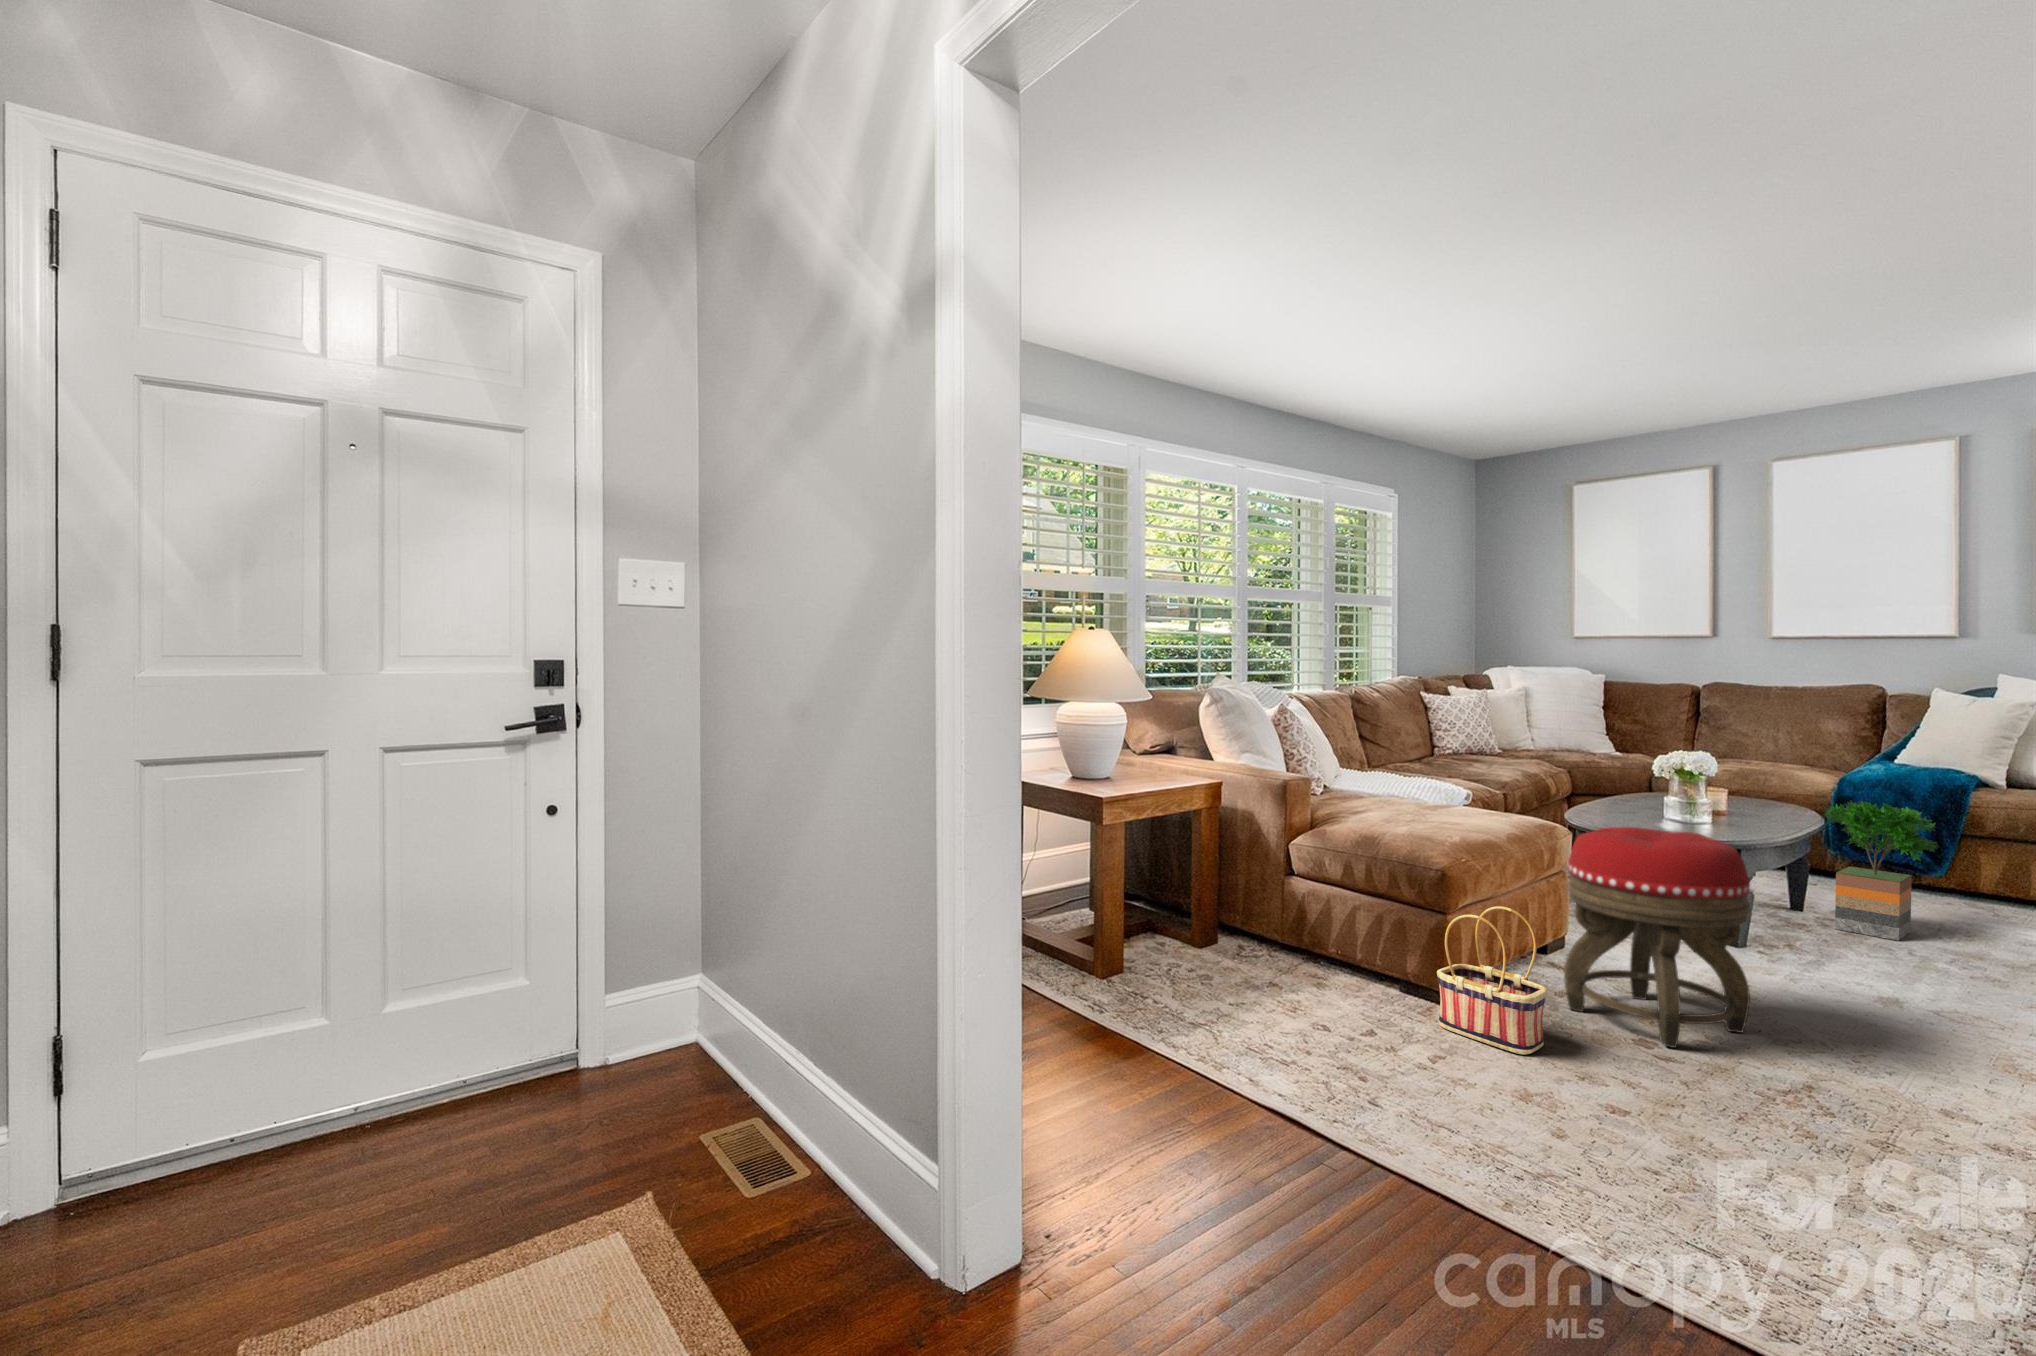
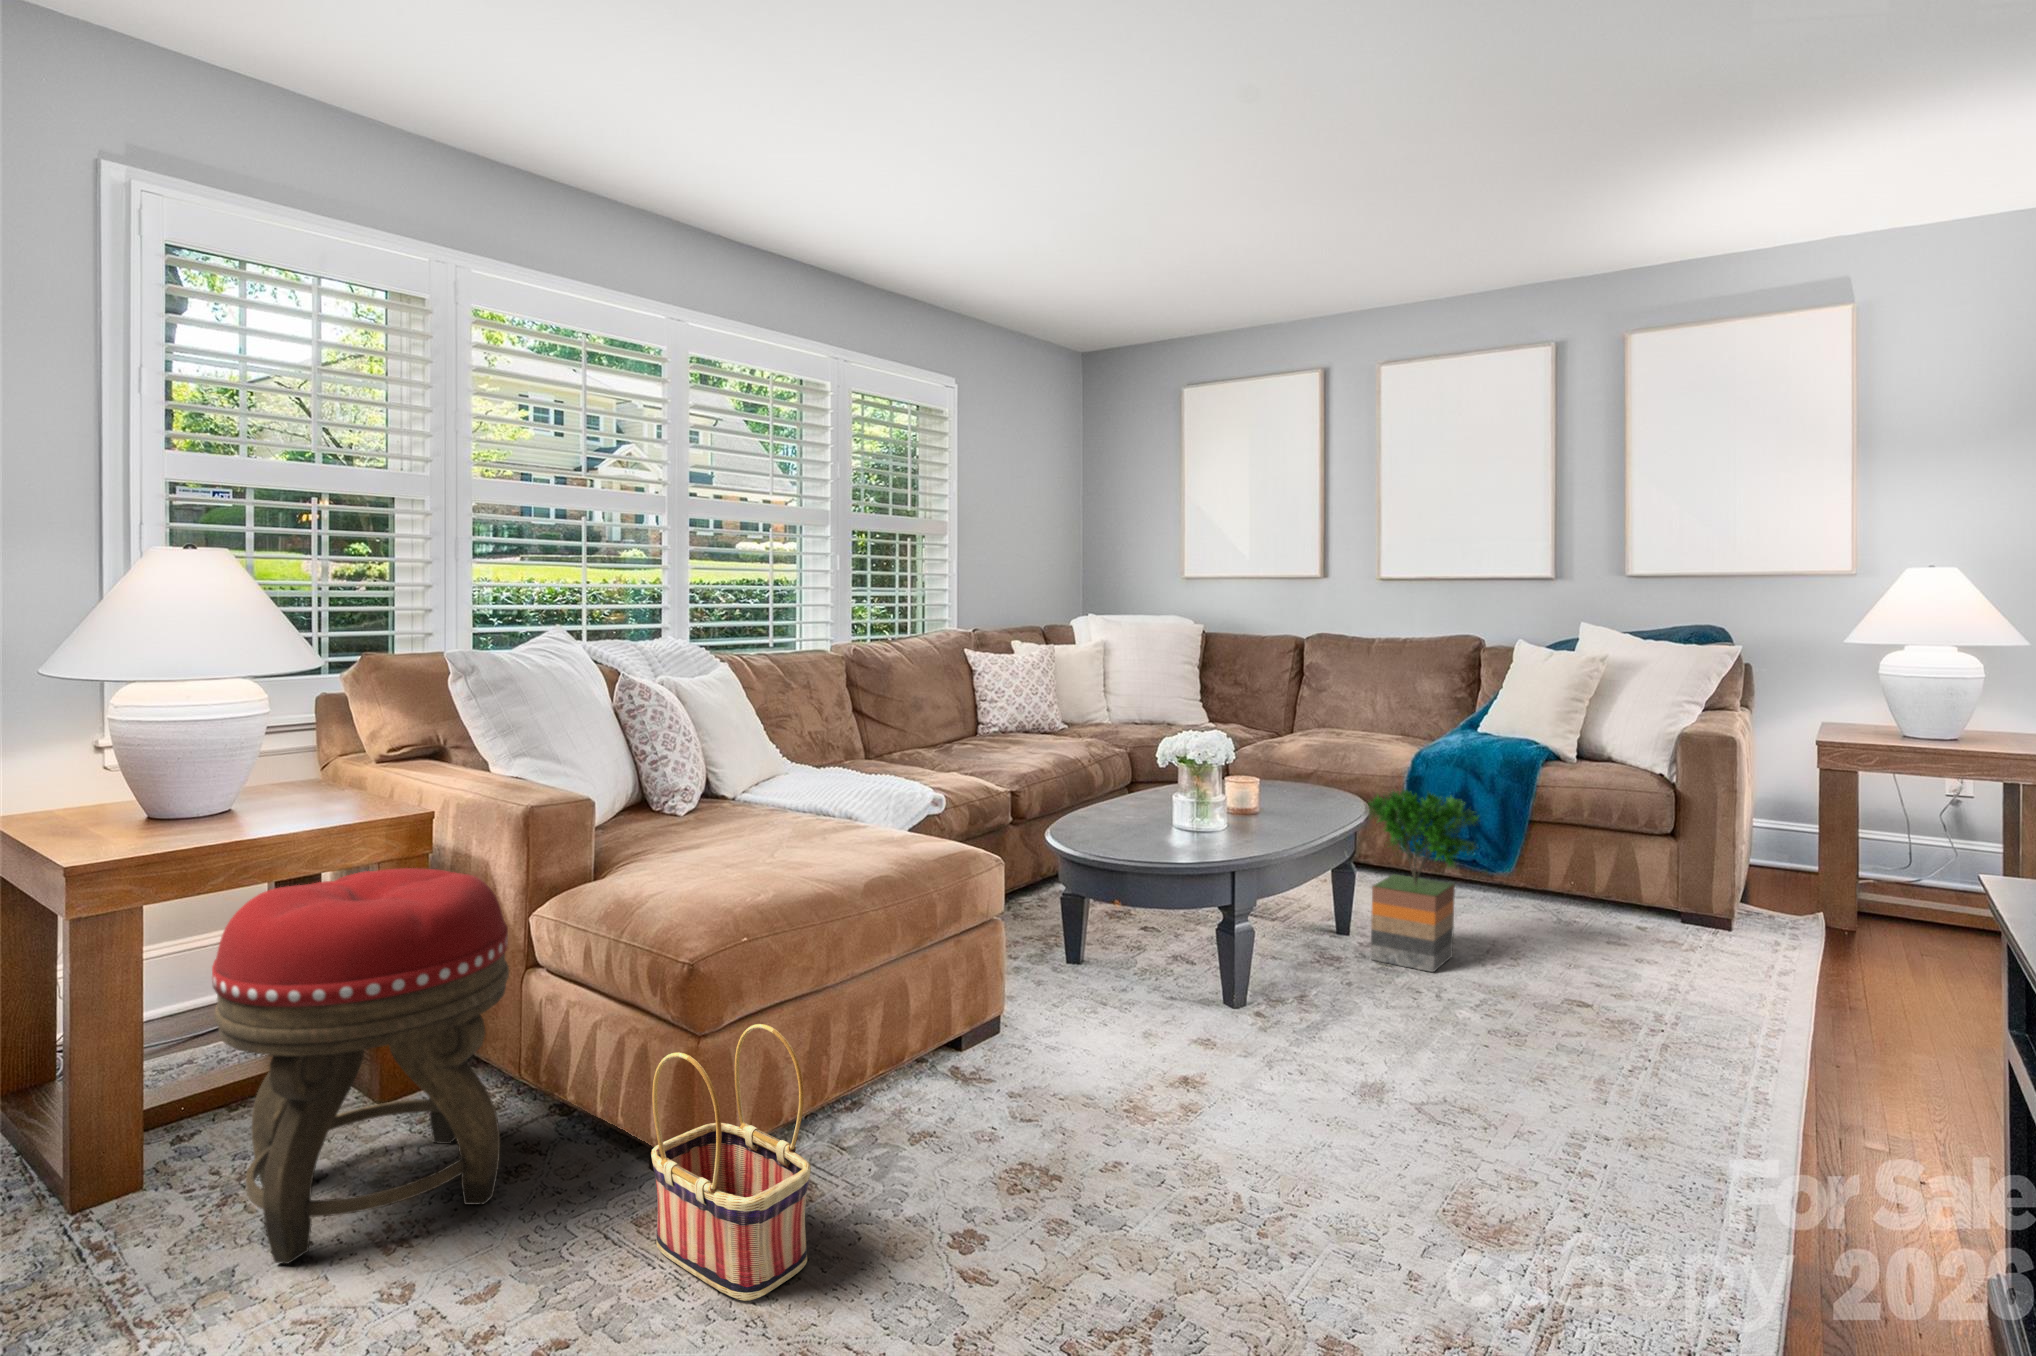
footstool: present [1564,827,1750,1048] -> present [212,868,509,1264]

